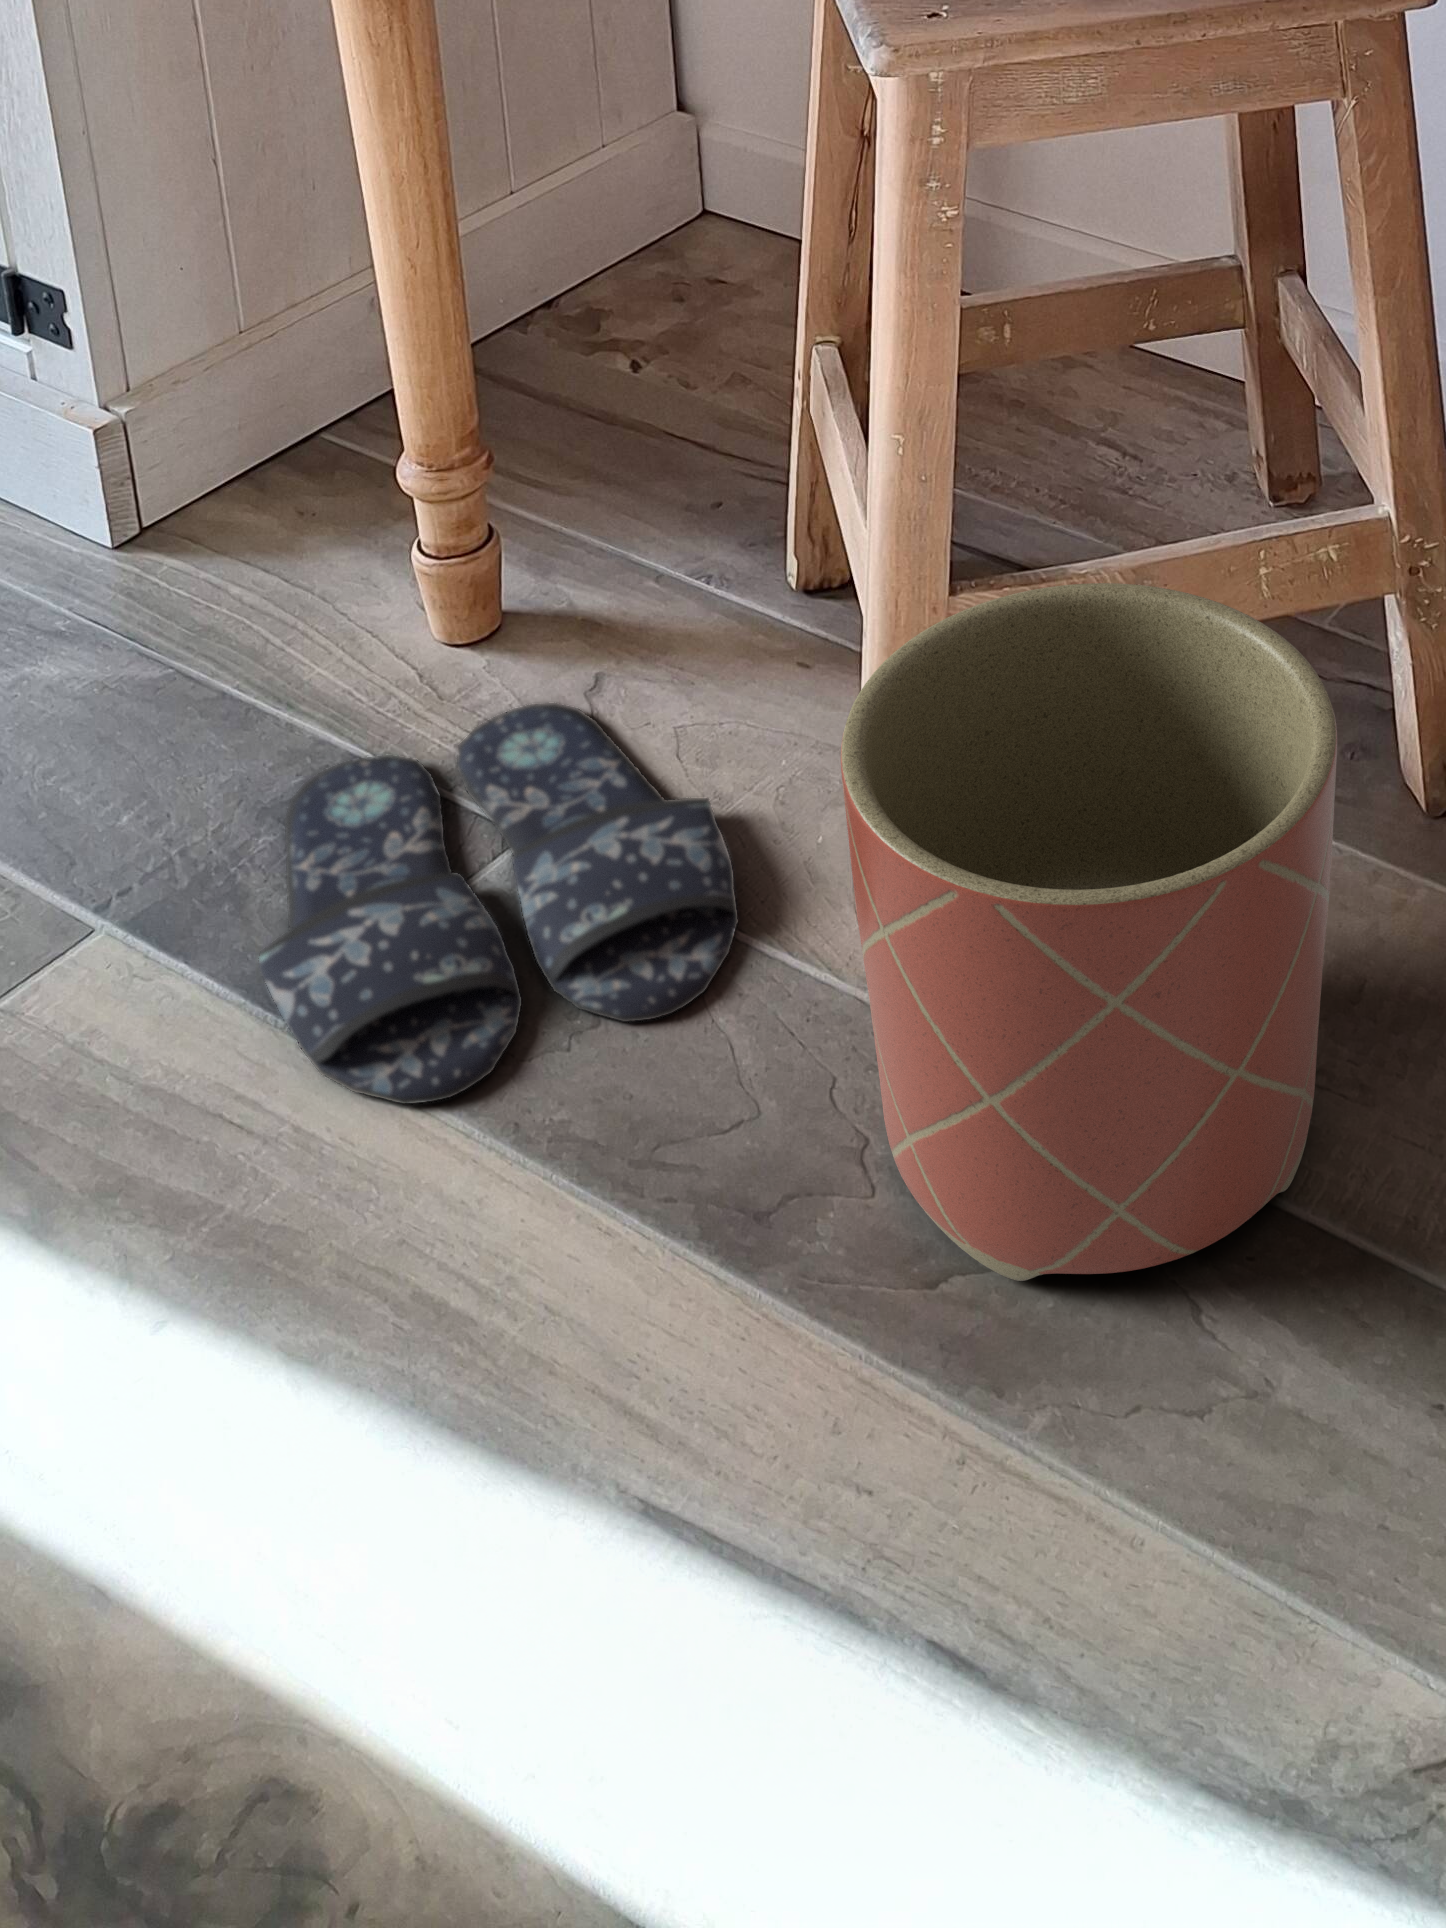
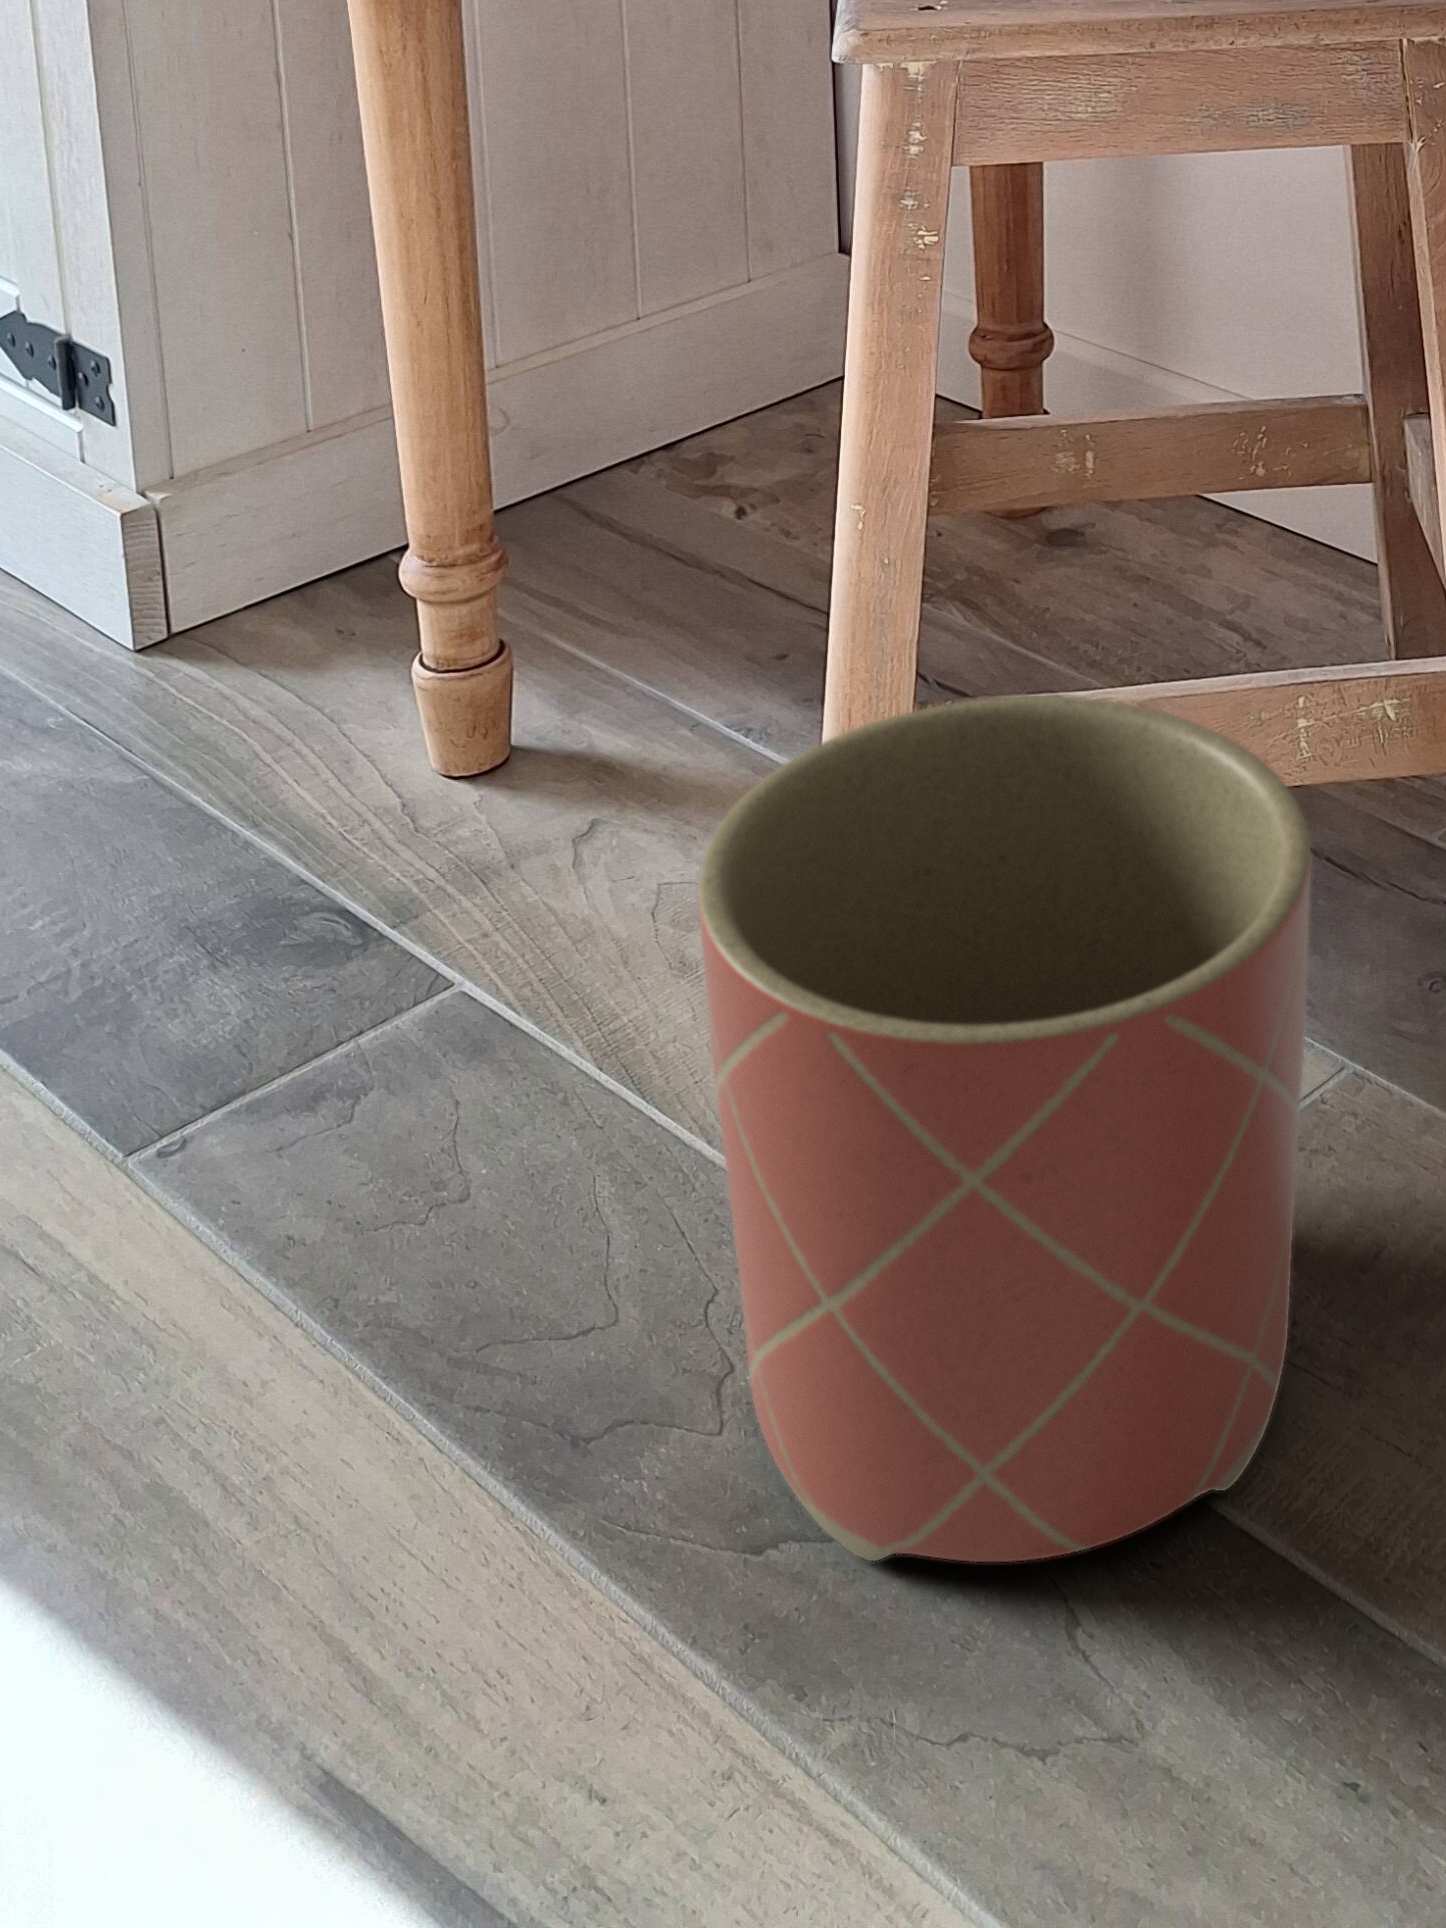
slippers: present [259,703,738,1104] -> none [111,846,671,1267]

